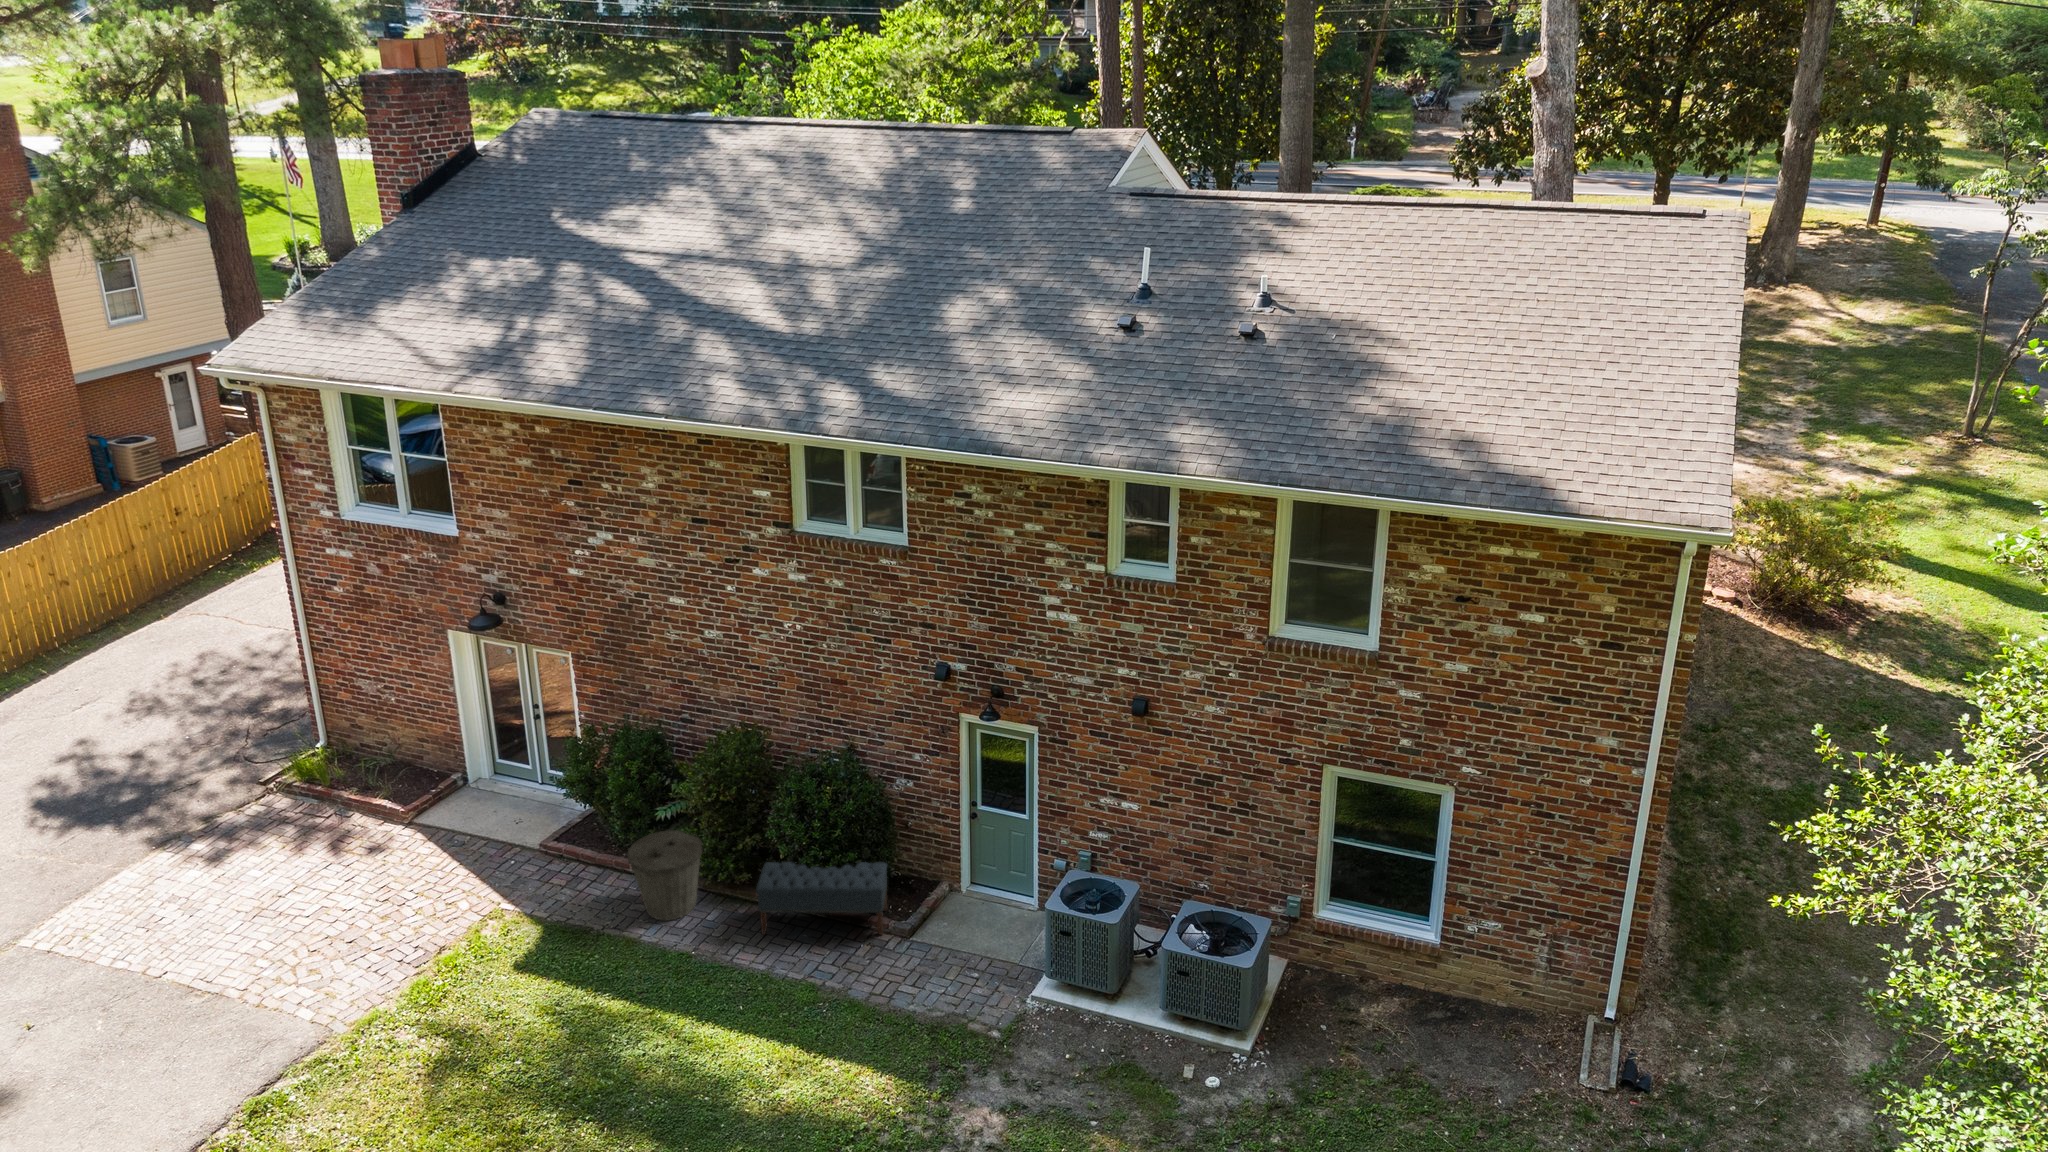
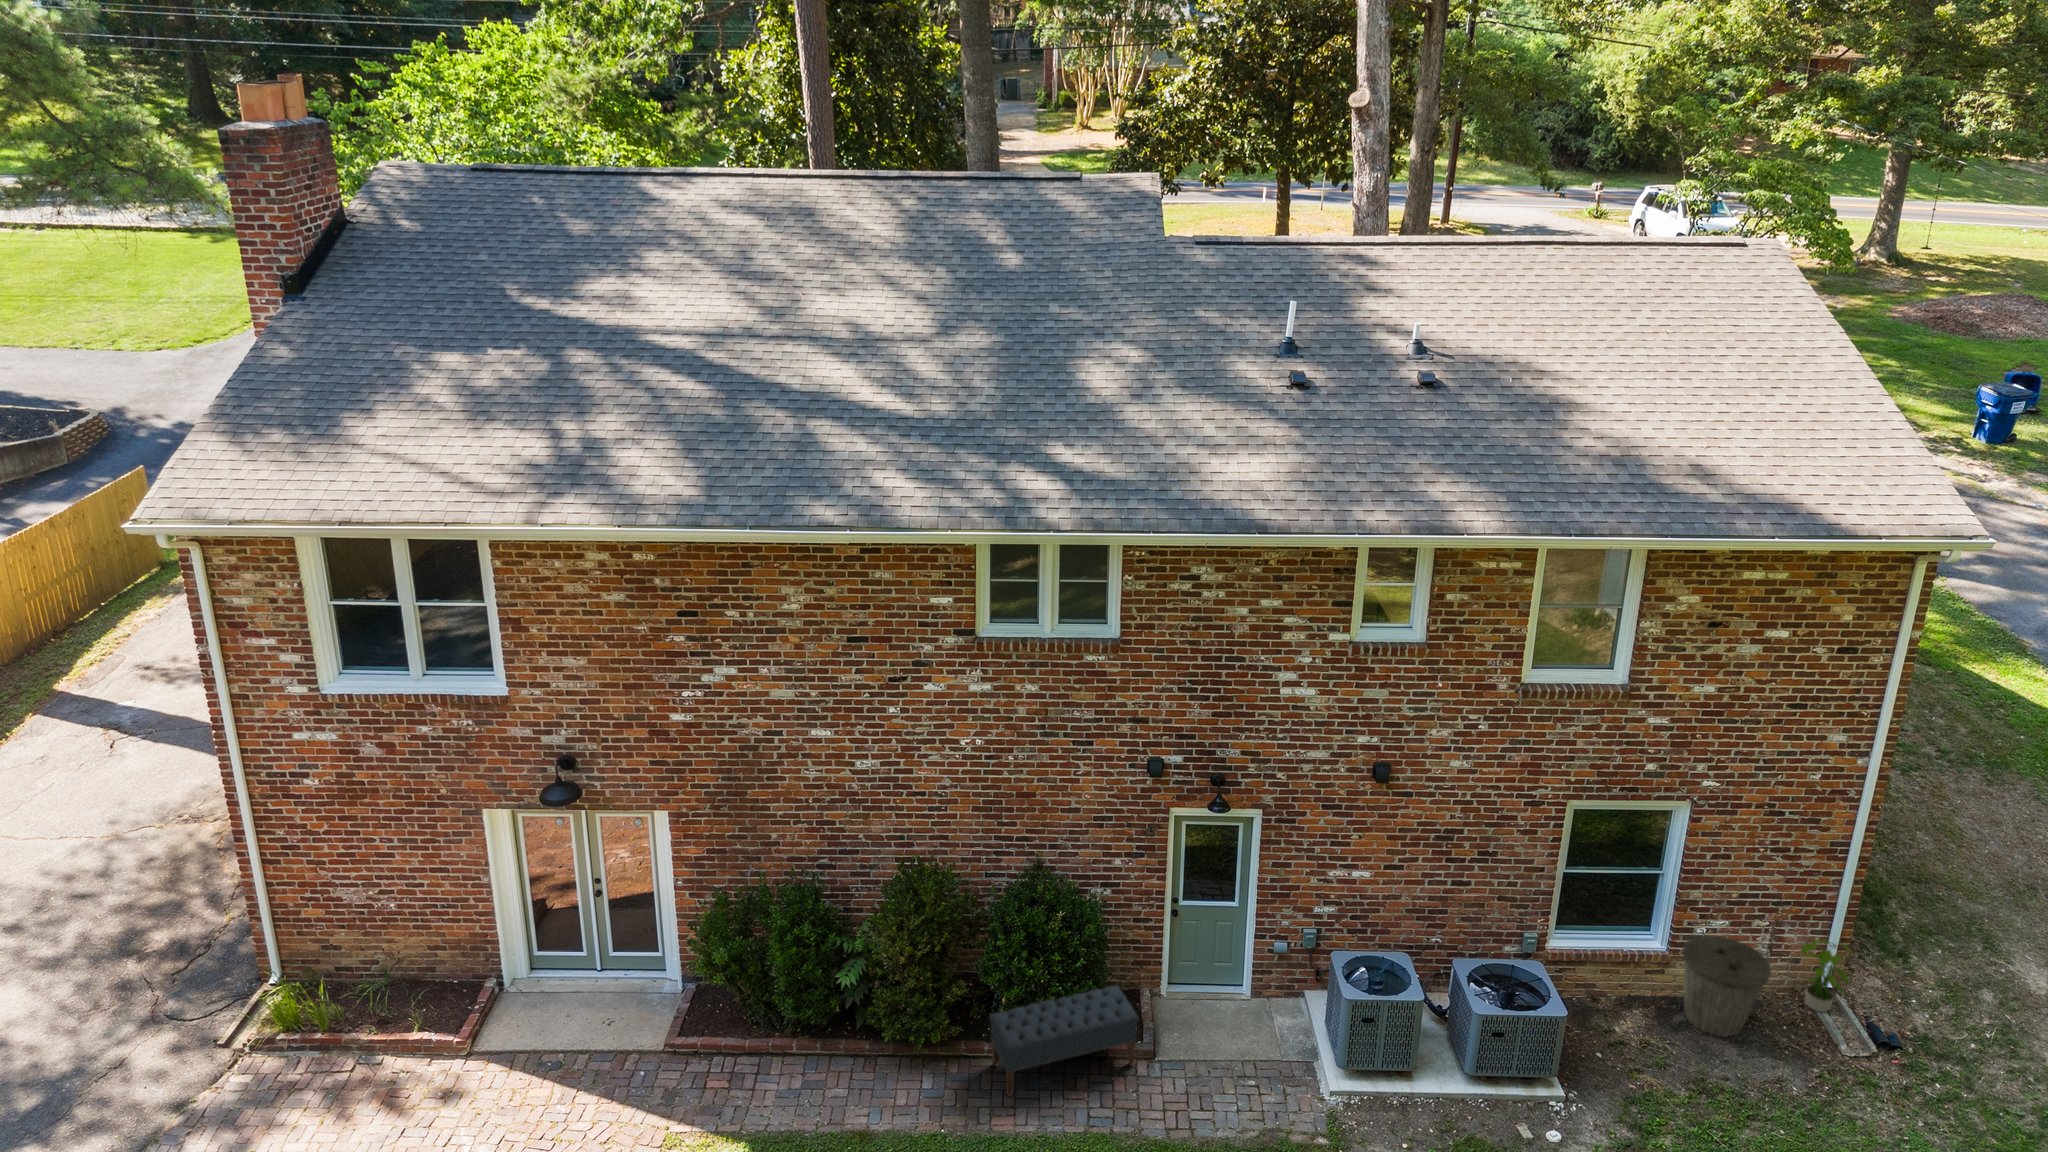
trash can: present [628,830,702,920] -> present [1682,935,1771,1037]
potted plant: none [1567,957,1621,1040] -> present [1800,940,1851,1012]

